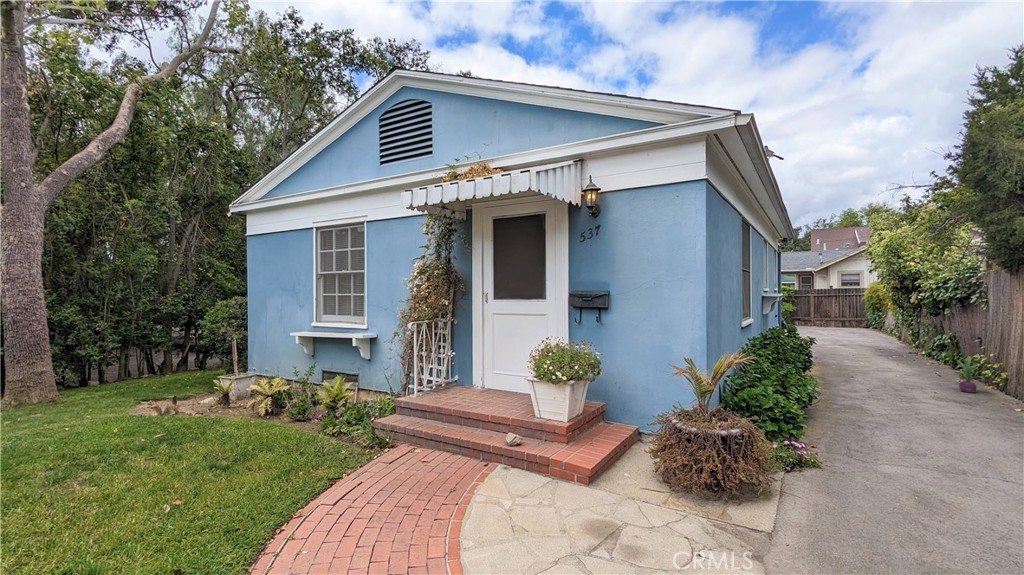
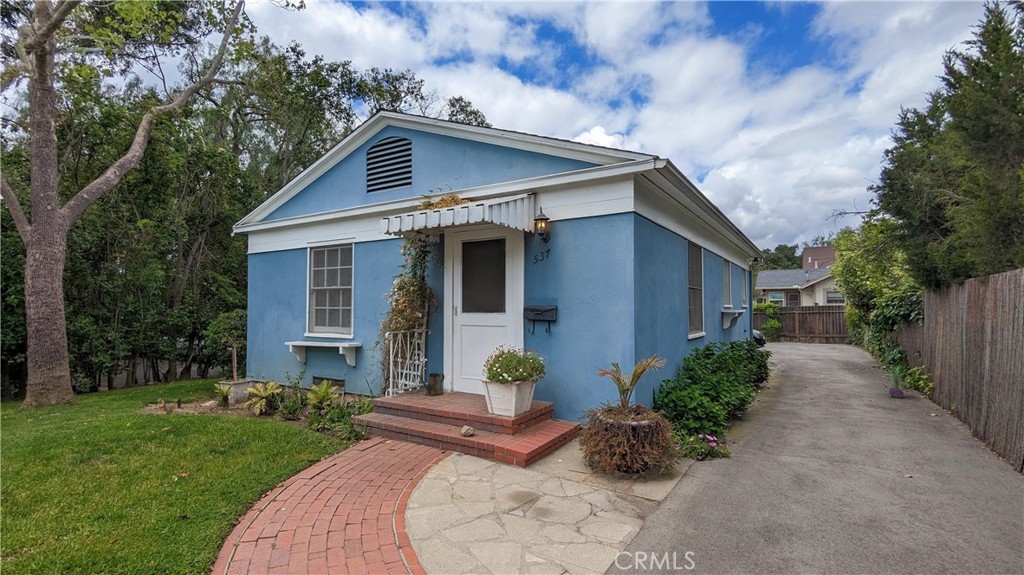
watering can: none [444,369,474,394] -> present [416,373,445,395]

